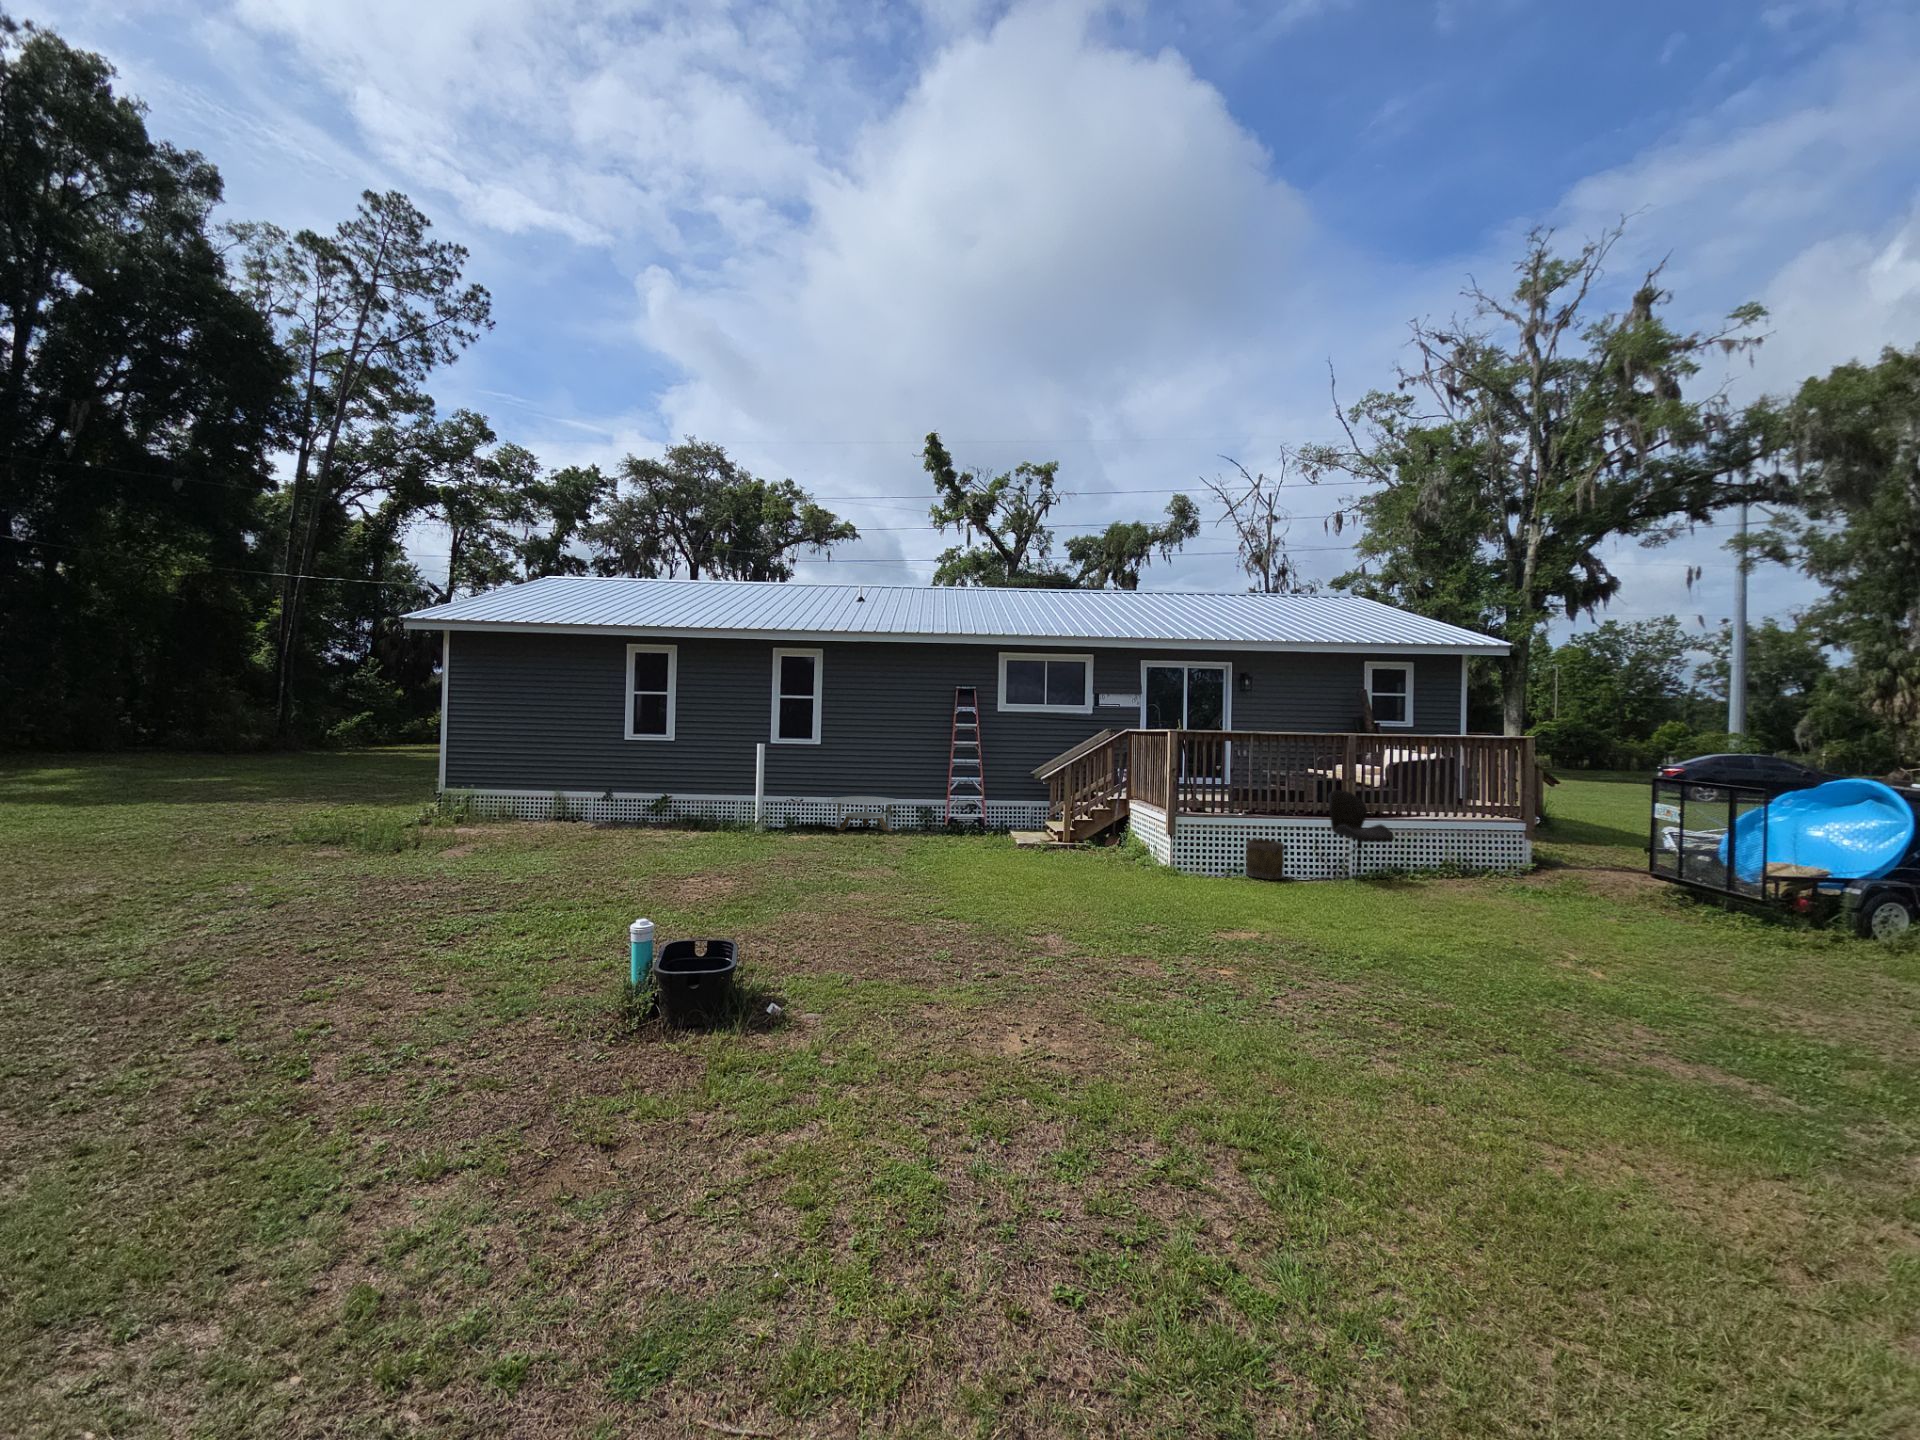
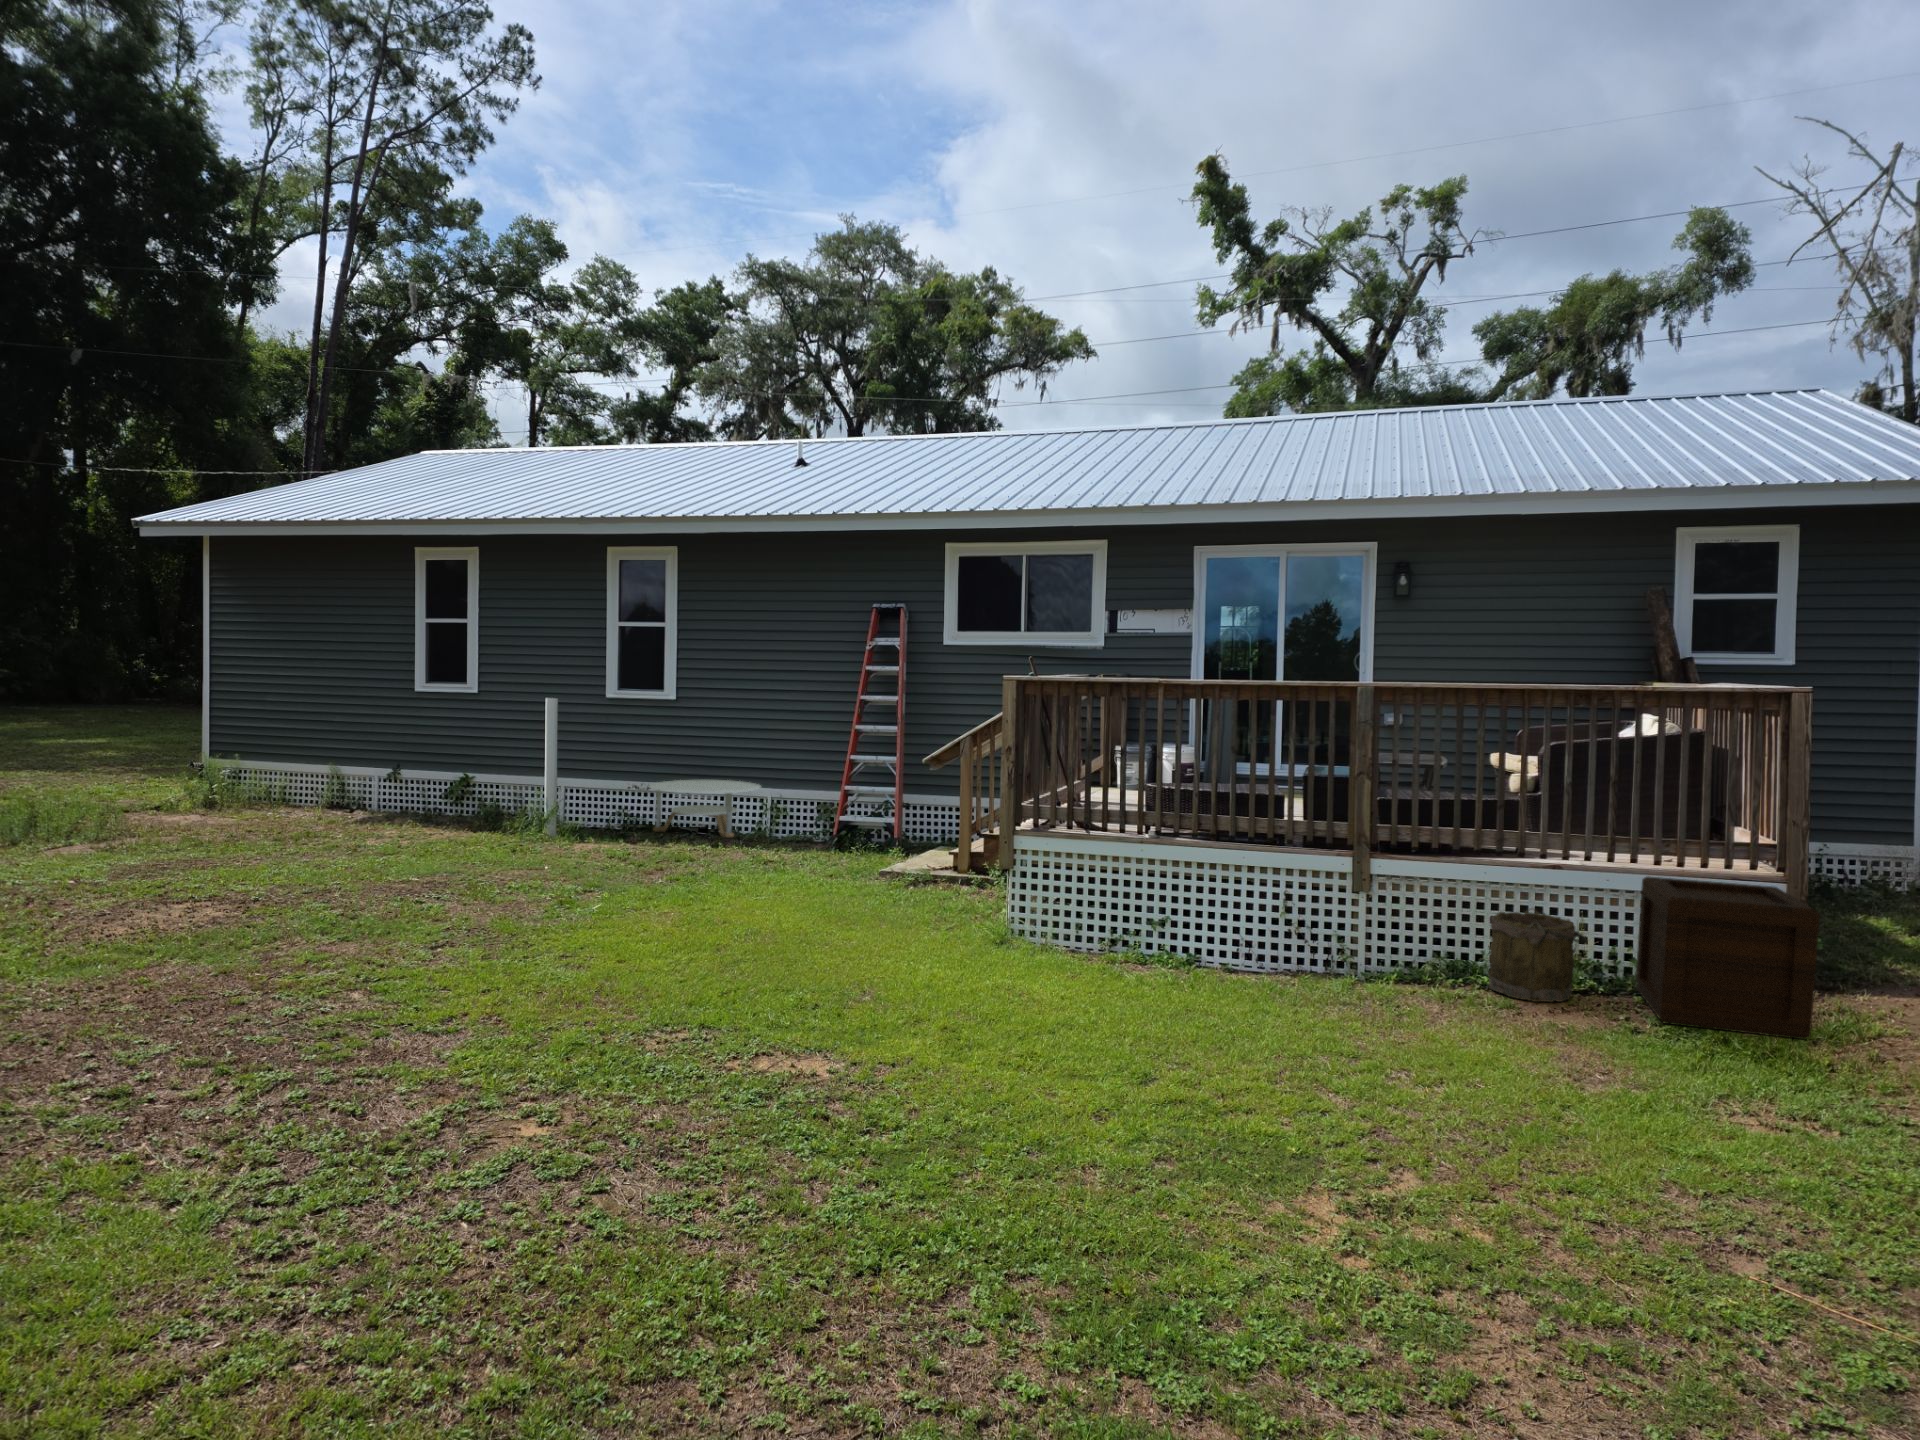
chair: present [1328,790,1394,883] -> none [1285,795,1395,995]
wooden crate: none [1457,821,1553,885] -> present [1636,877,1820,1039]
bucket: present [1245,838,1288,880] -> present [1489,911,1588,1002]

